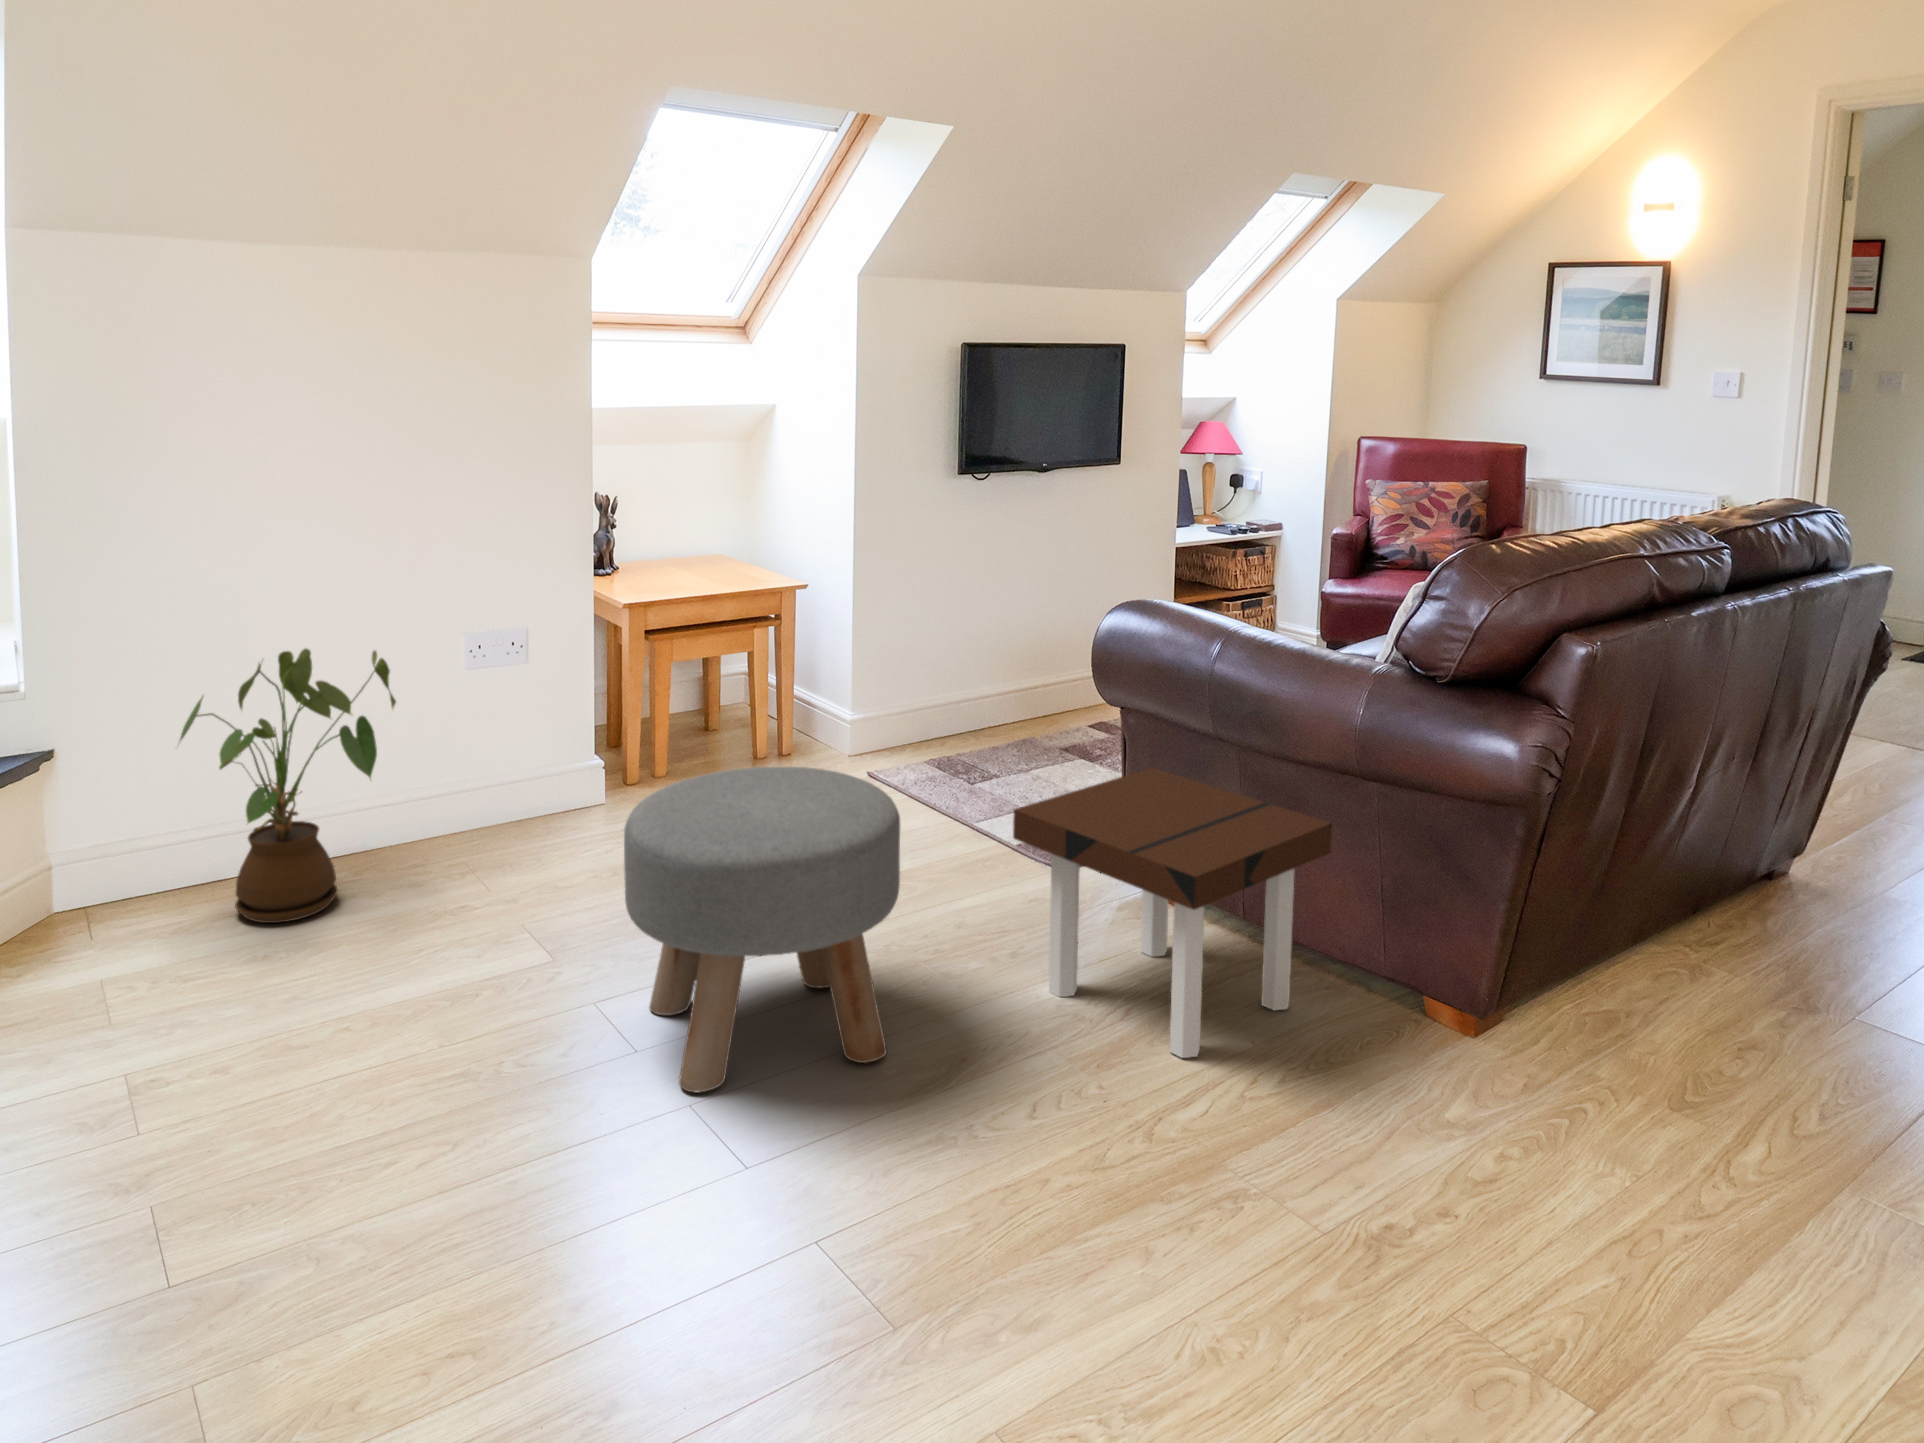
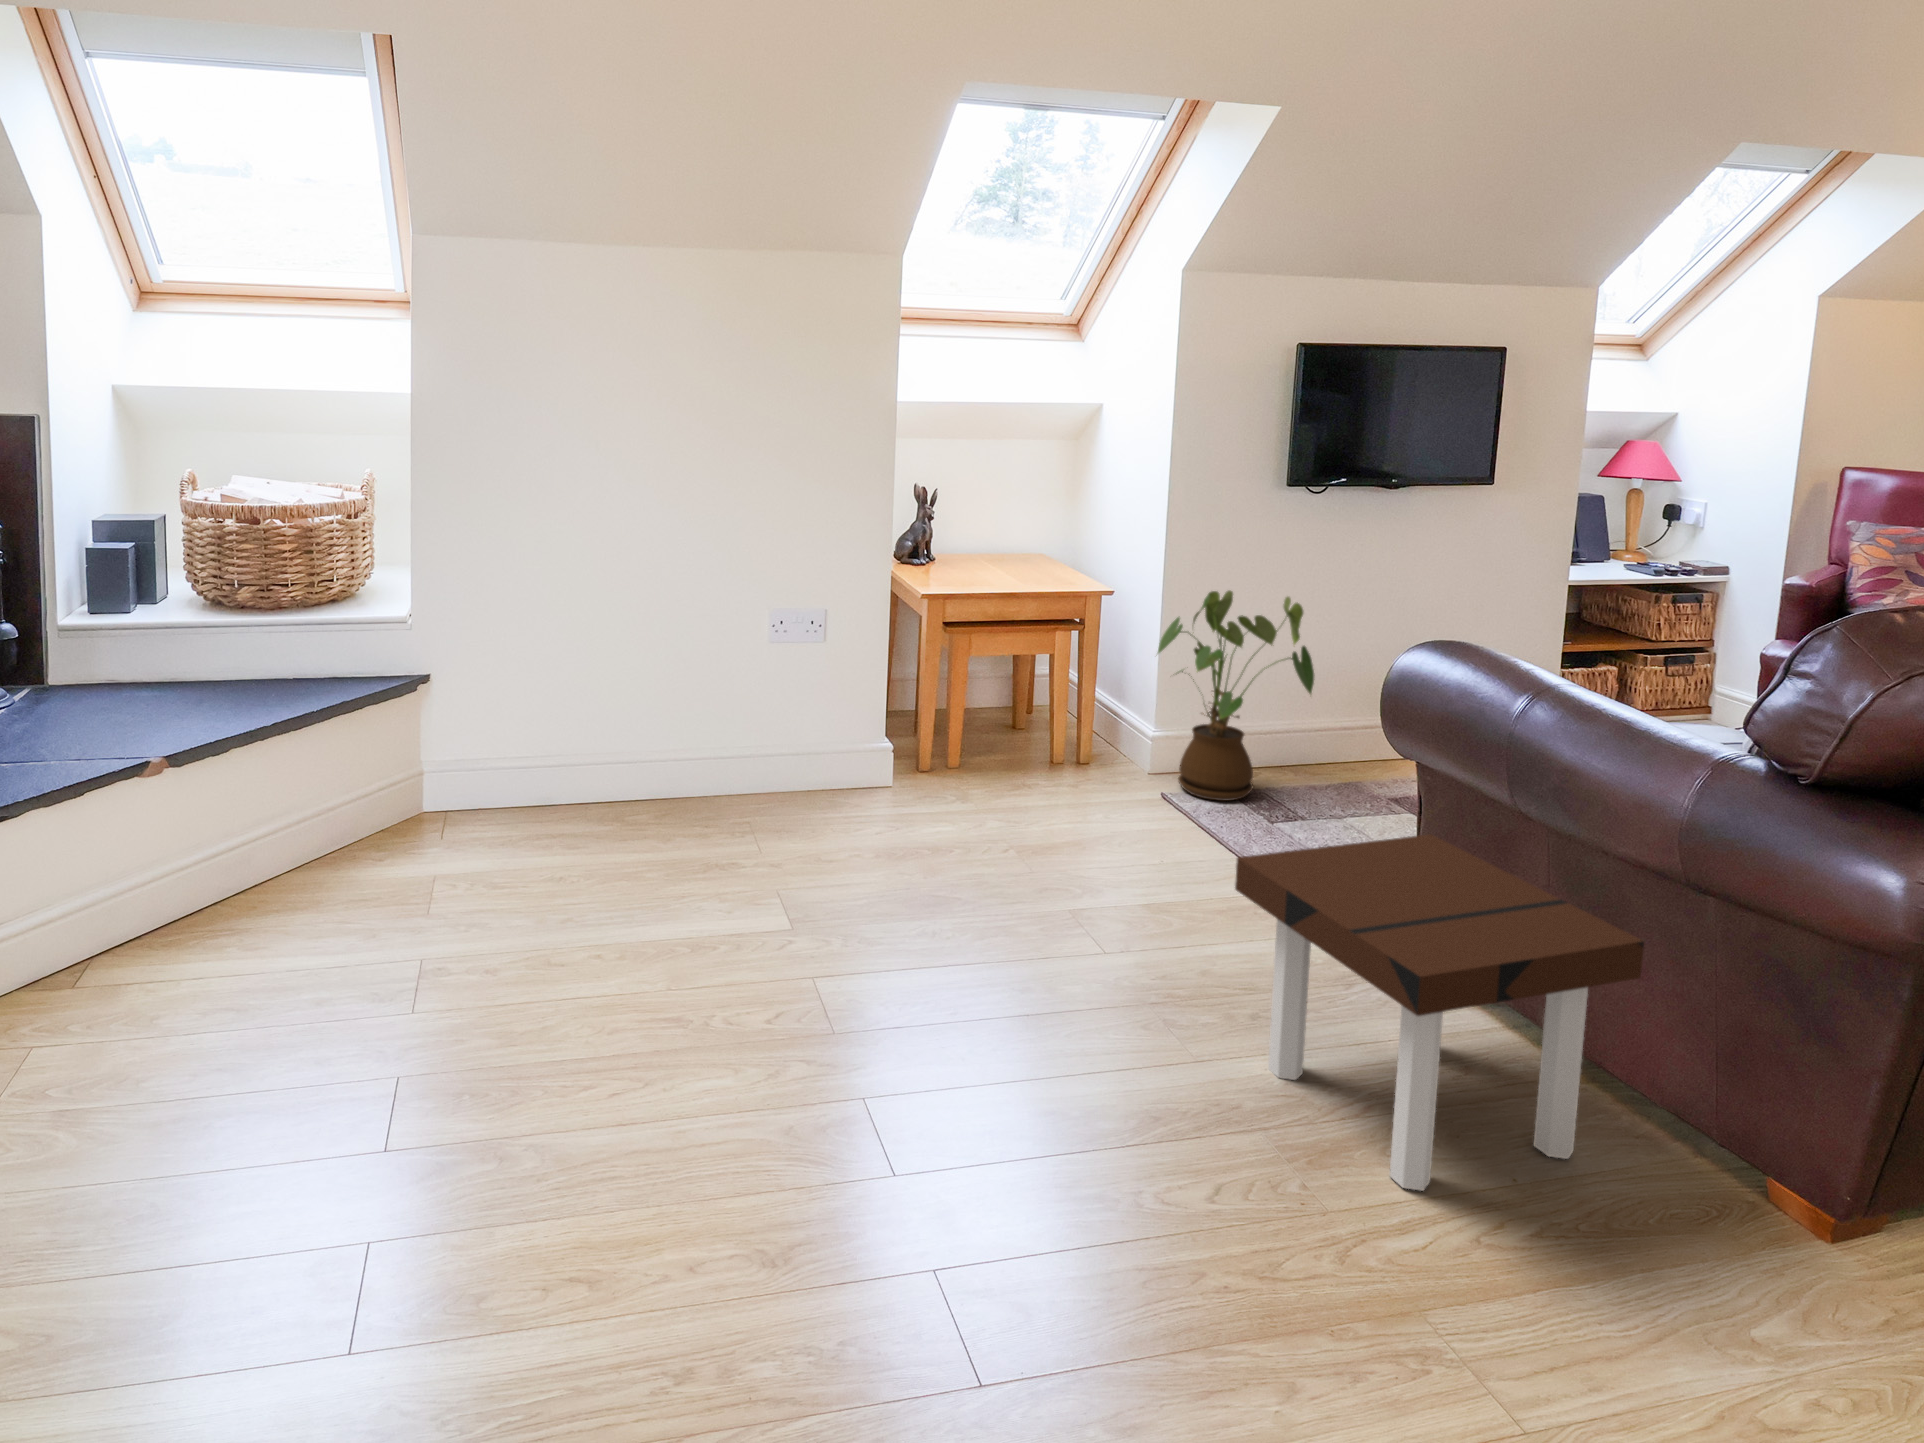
house plant: present [180,649,396,923] -> present [1158,590,1314,801]
ottoman: present [624,767,900,1092] -> none [808,770,1094,1103]

